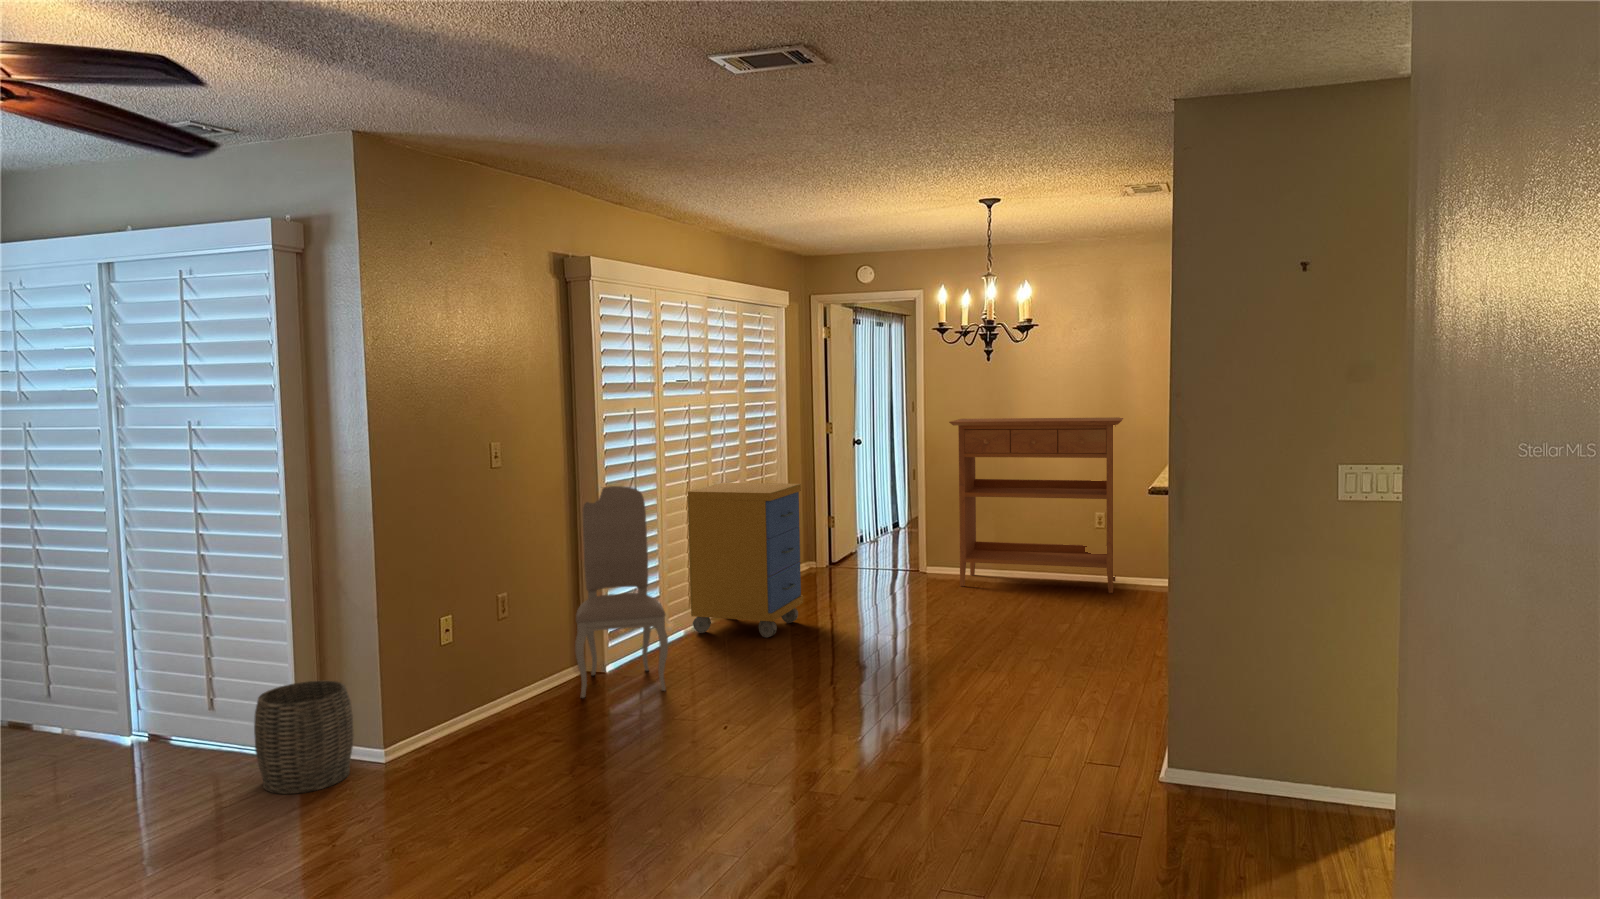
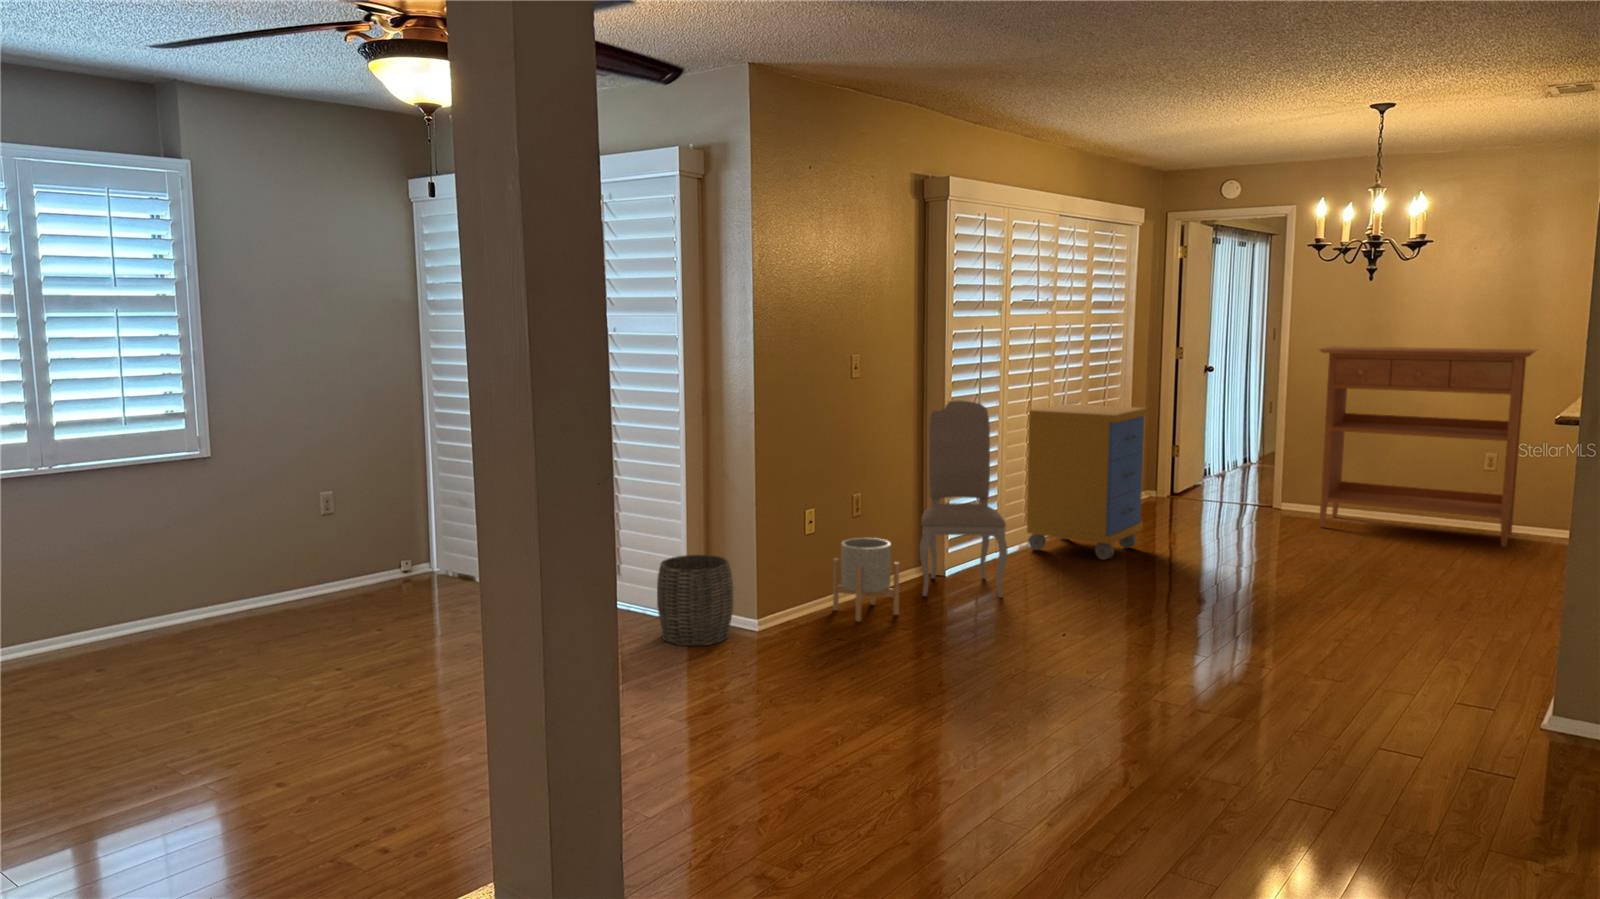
planter: none [476,641,553,737] -> present [833,538,899,621]

